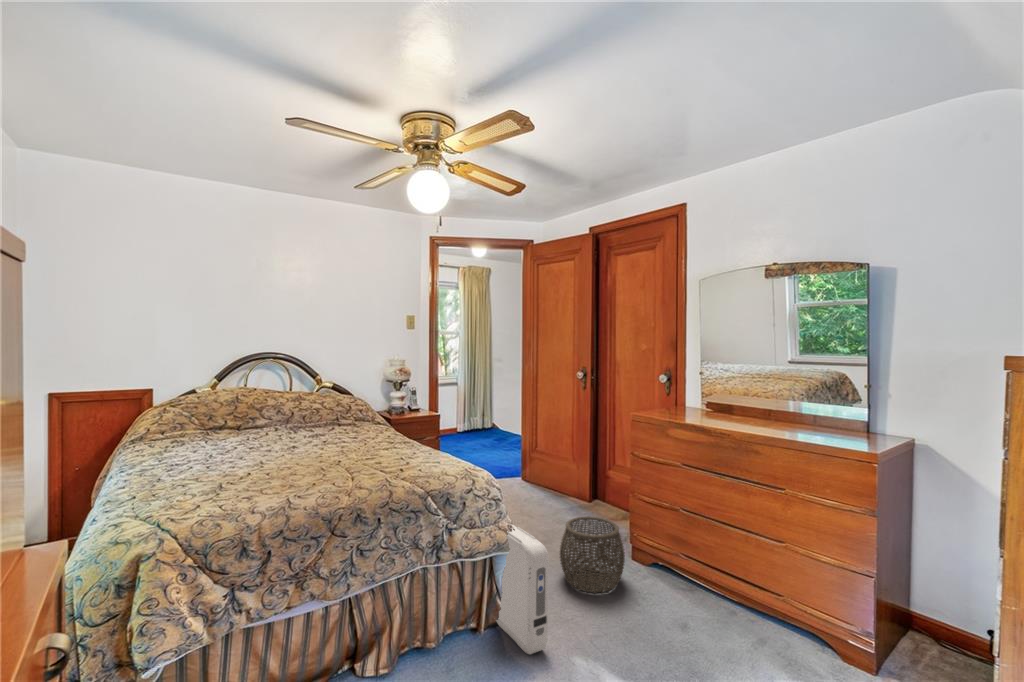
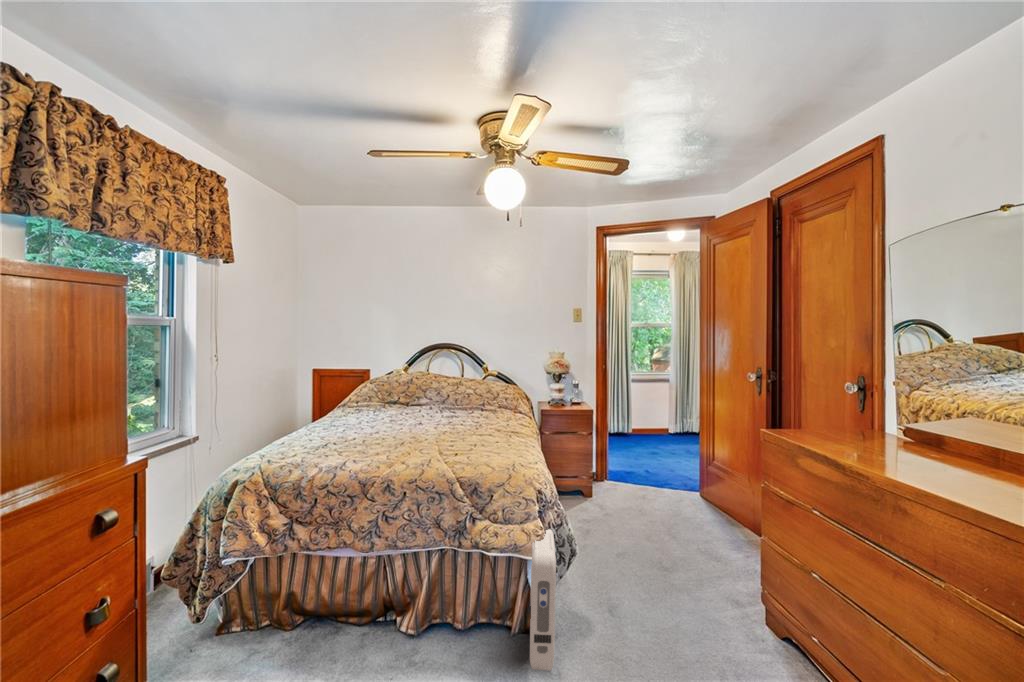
woven basket: present [560,516,625,593] -> none [634,544,717,642]

